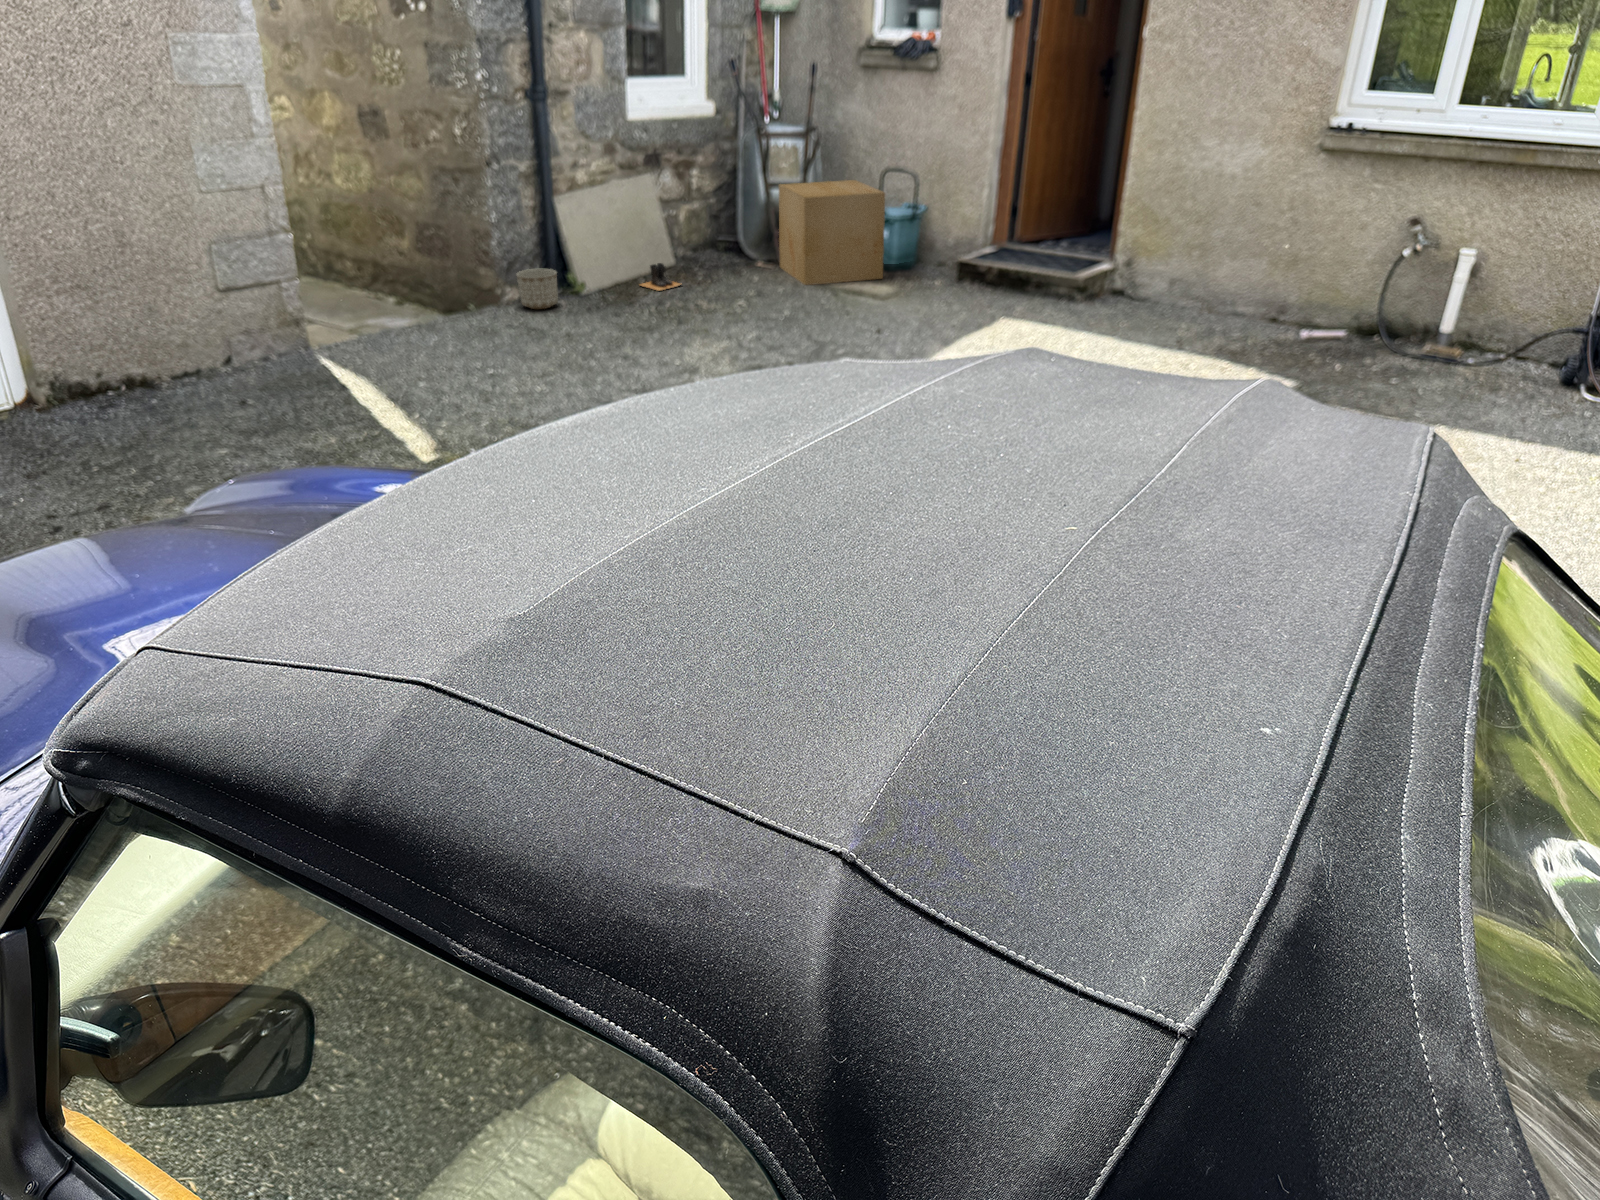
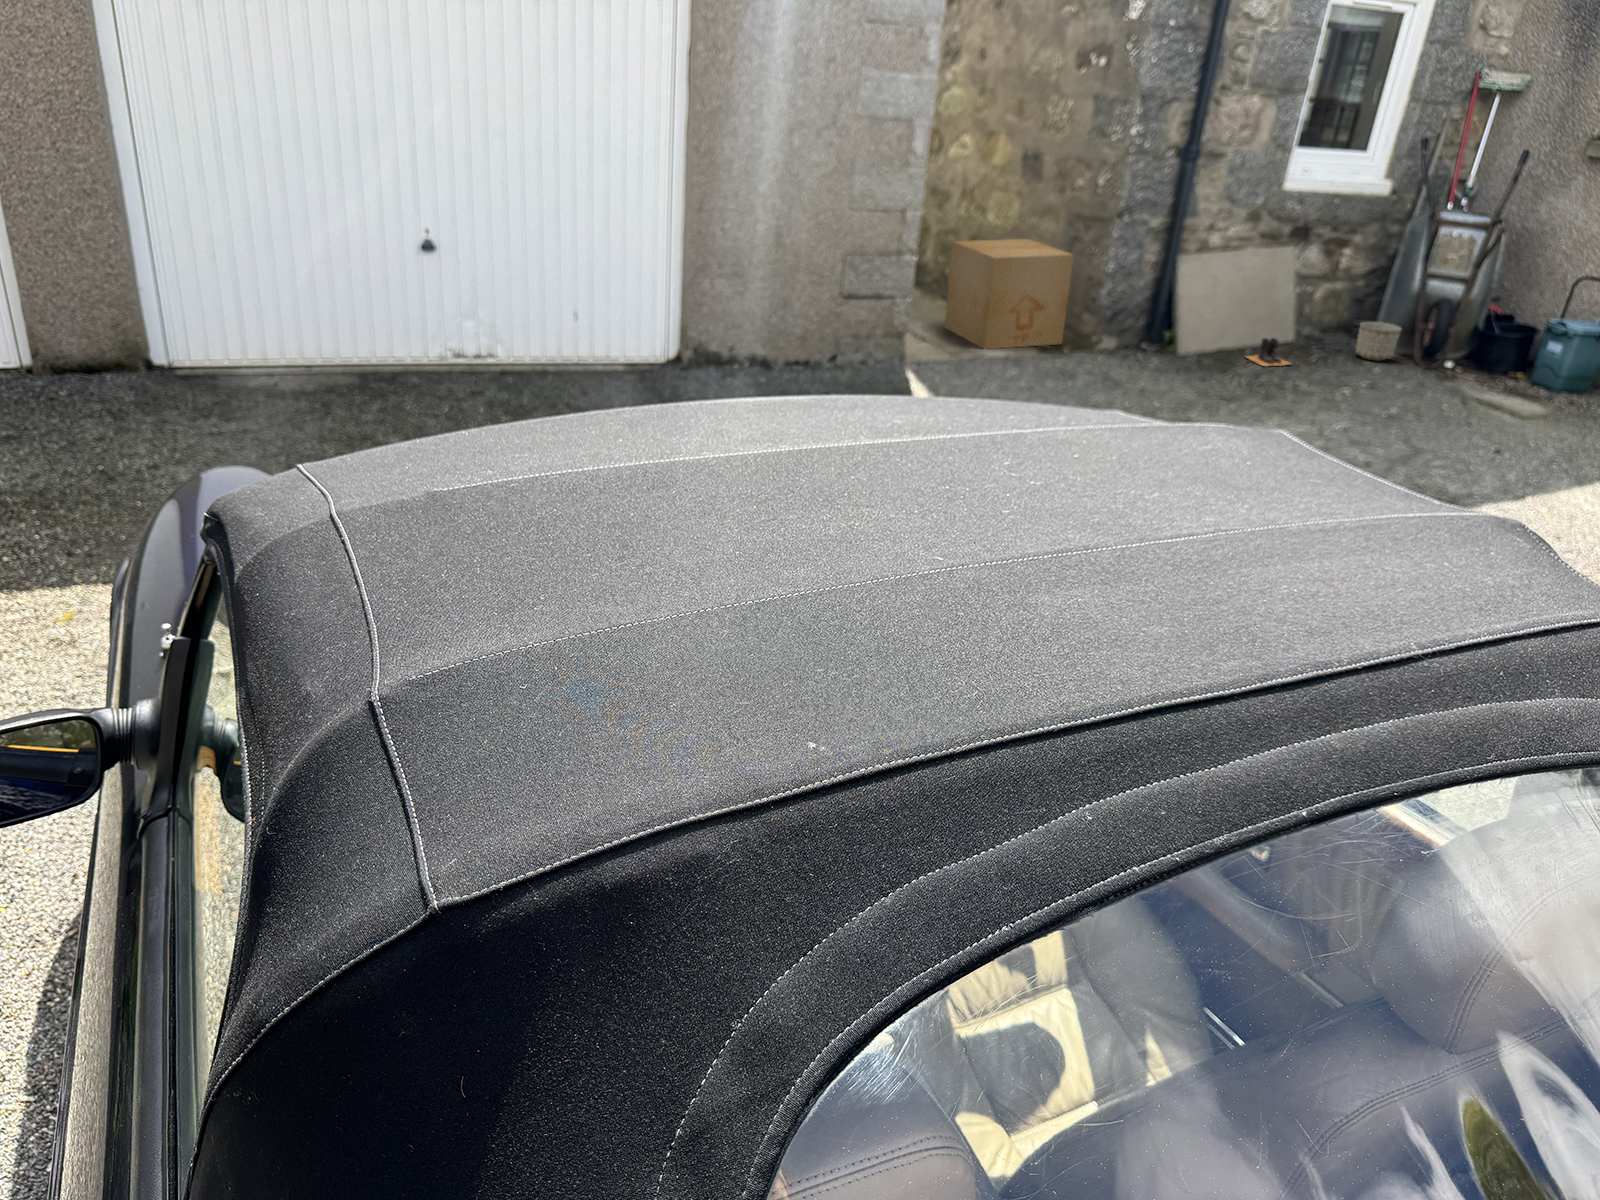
cardboard box: present [779,180,885,285] -> present [945,239,1074,349]
planter: present [517,269,558,309] -> present [1356,322,1401,361]

